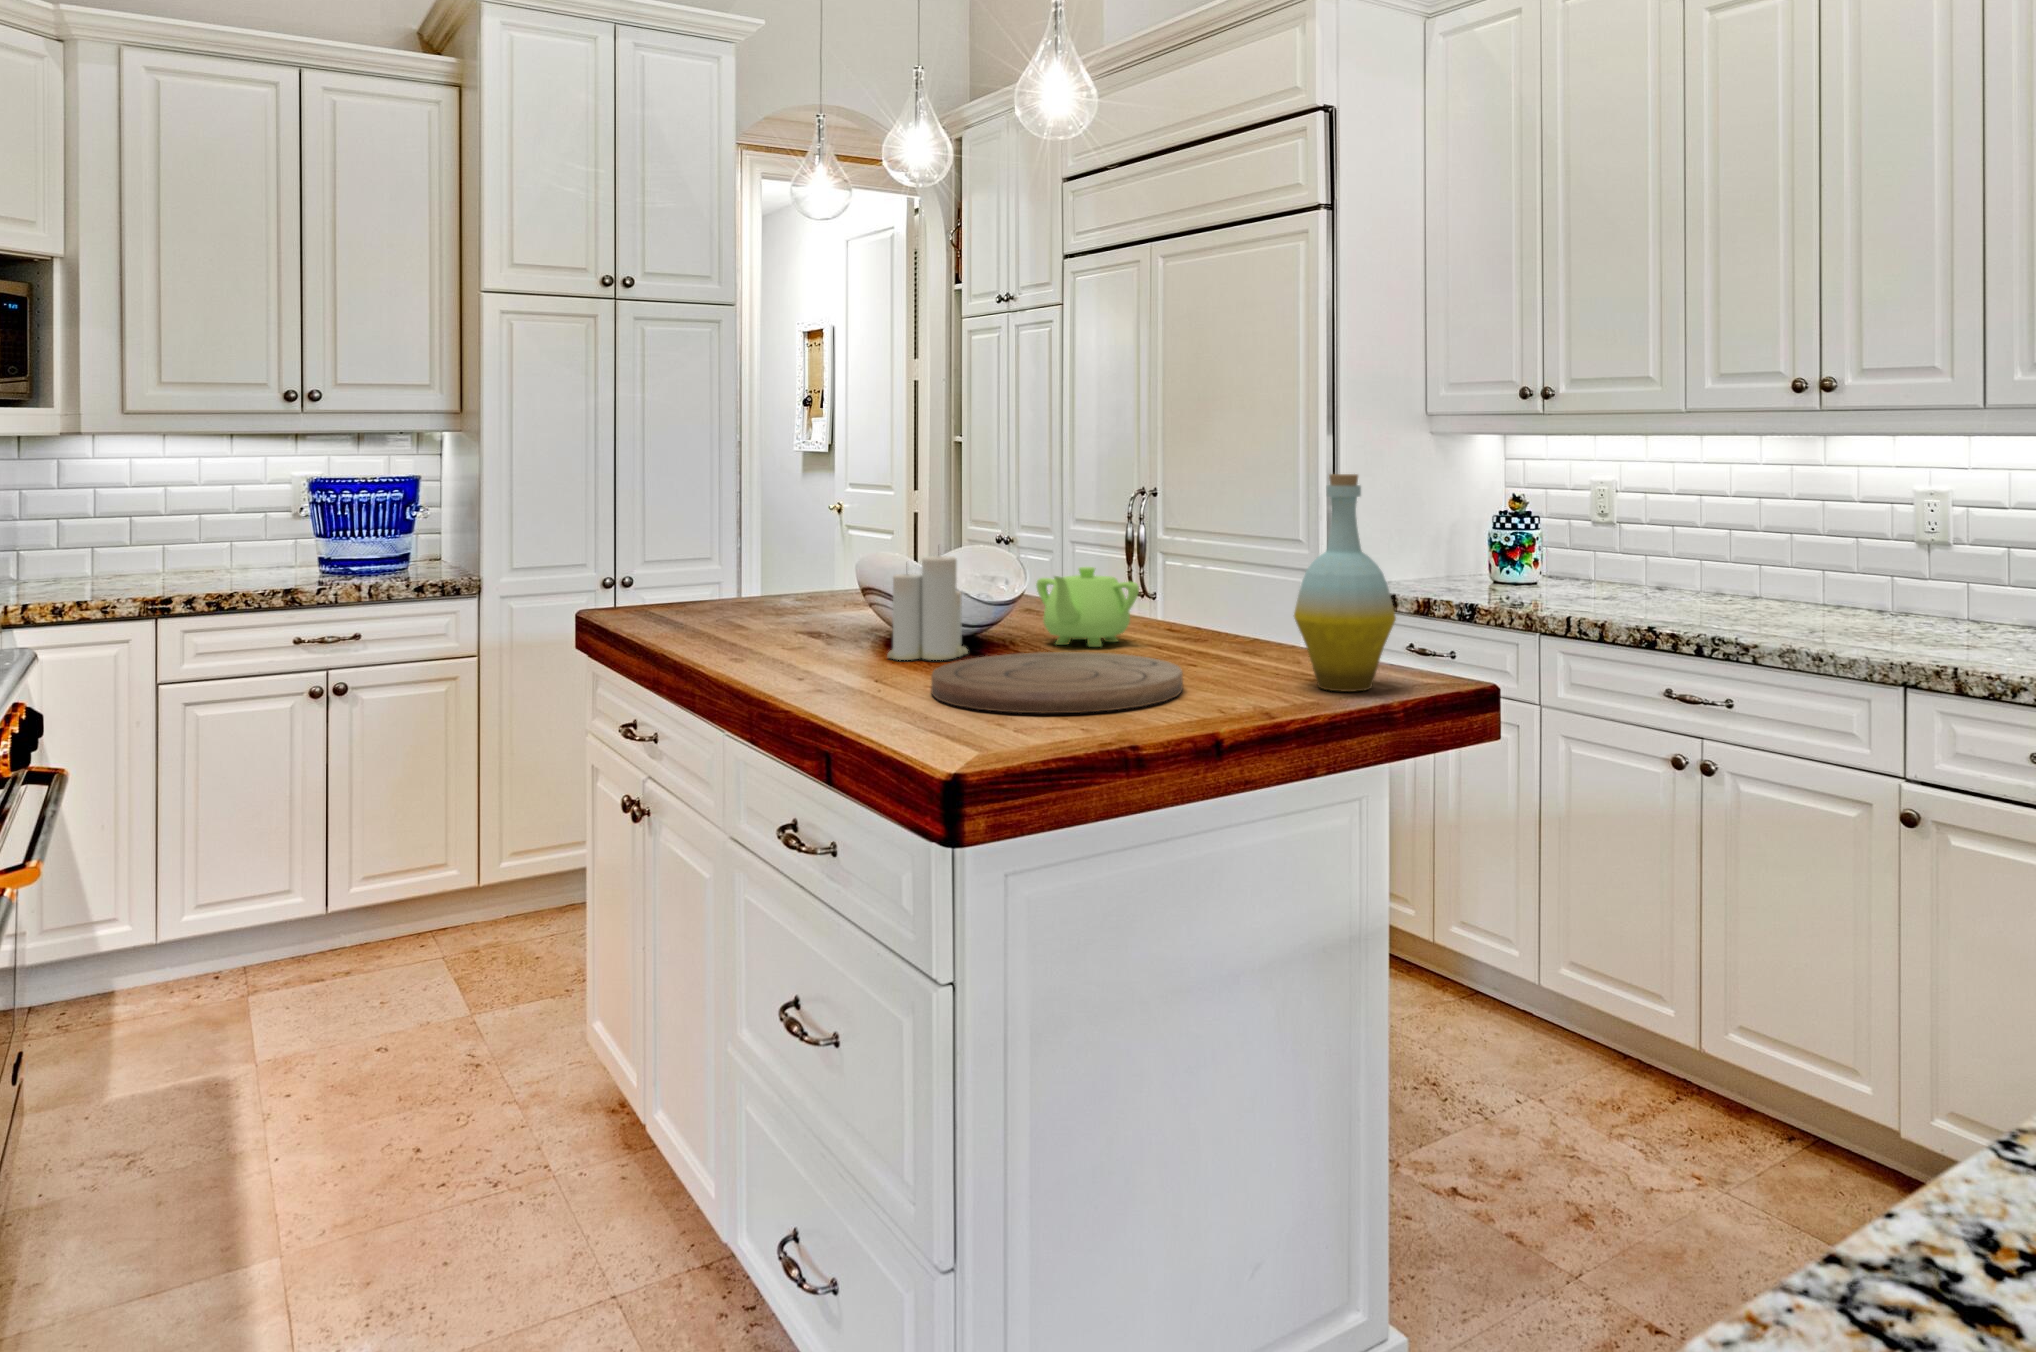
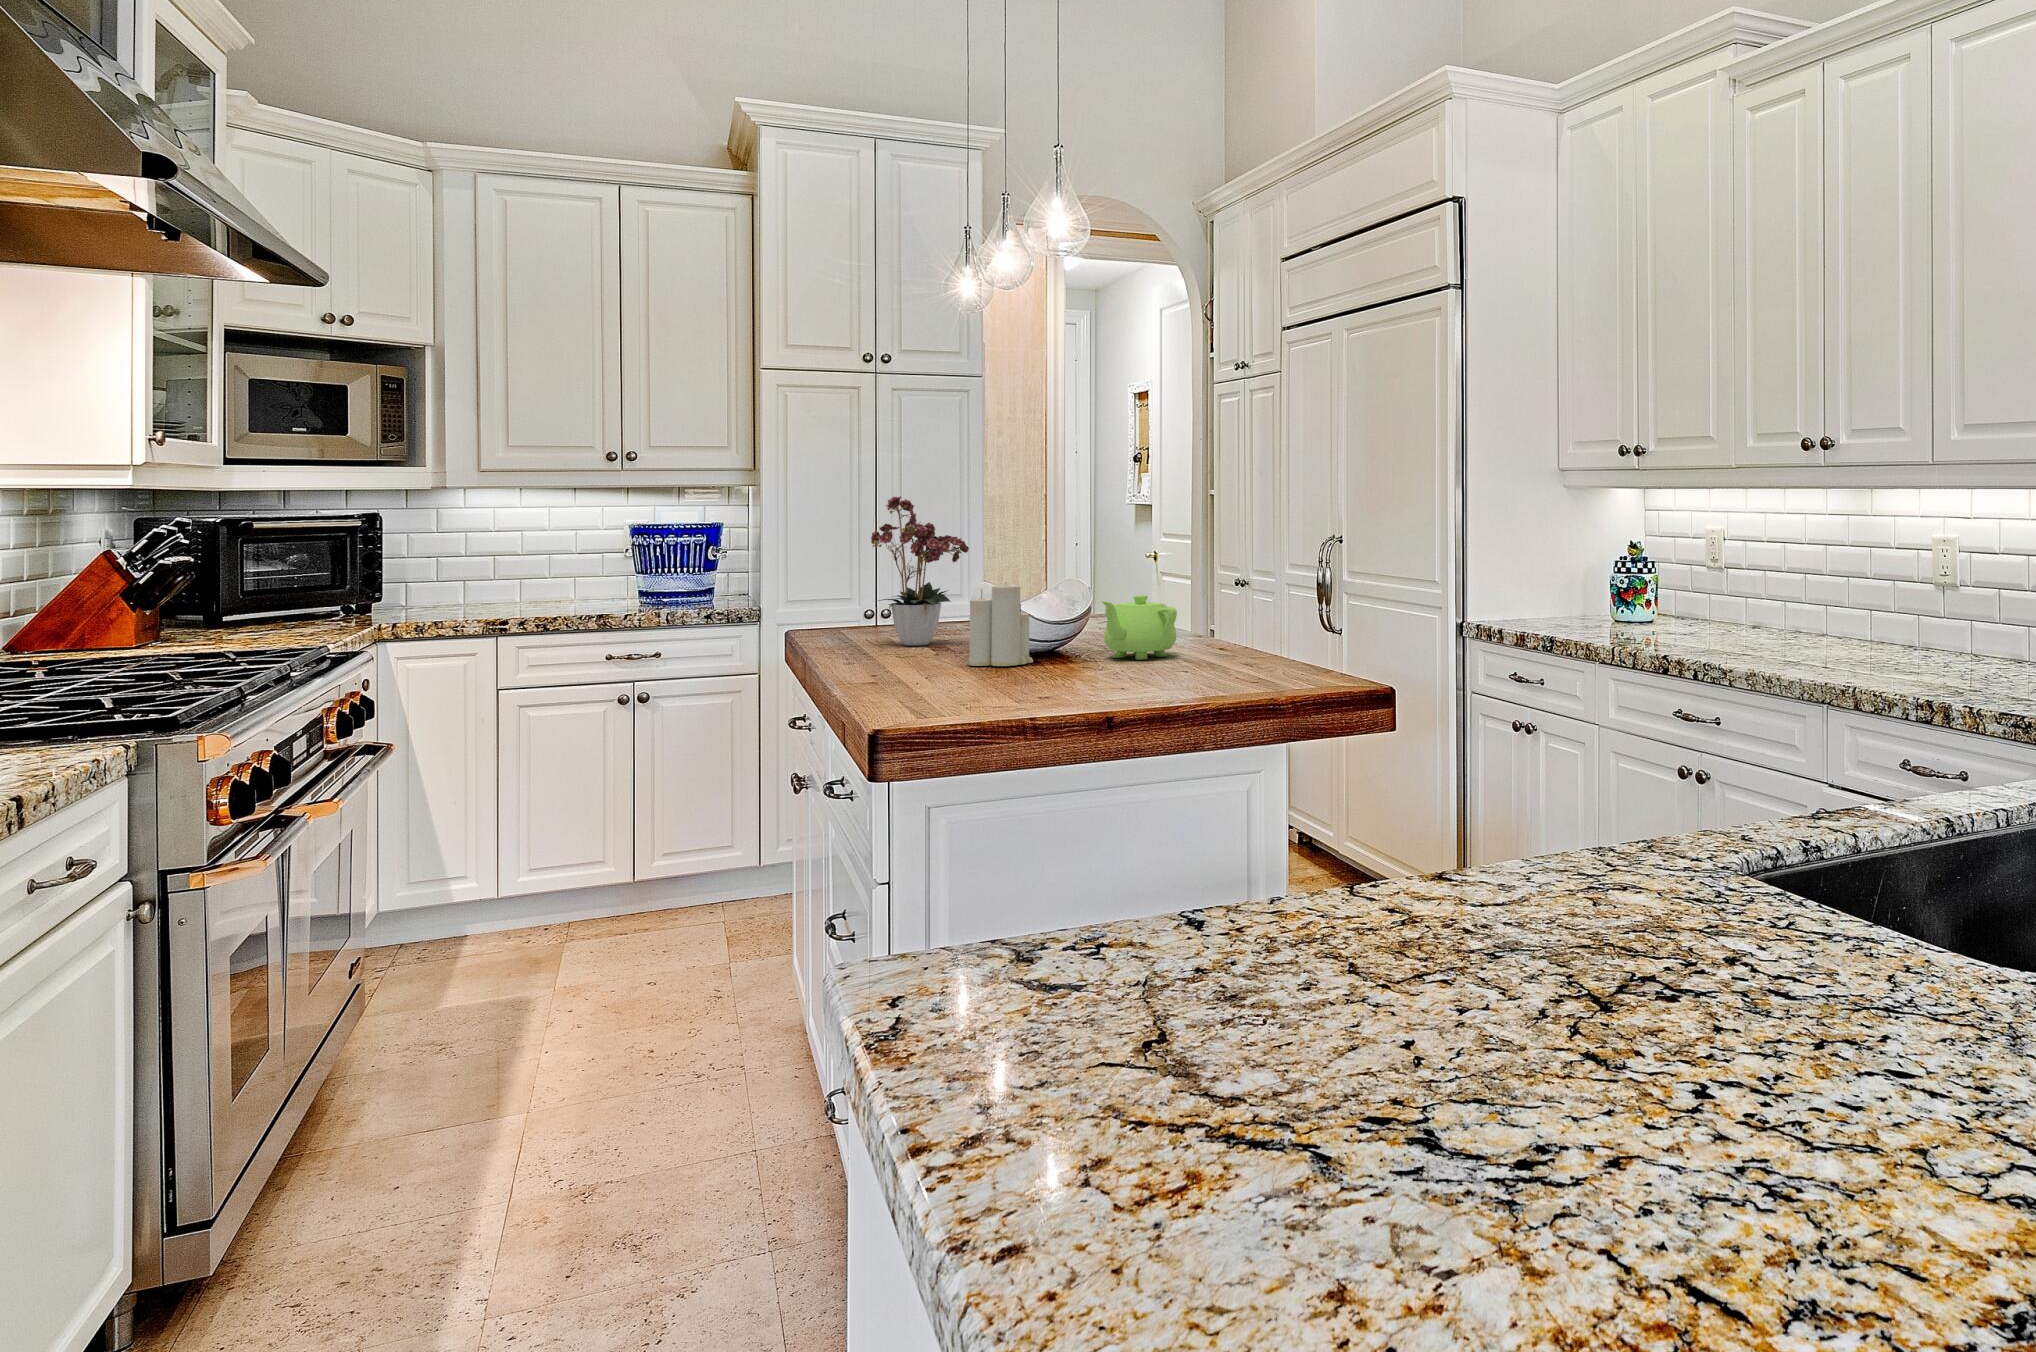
flower arrangement: none [711,436,848,631] -> present [871,496,969,646]
bottle: present [1294,474,1396,692] -> none [1236,520,1317,690]
cutting board: present [931,652,1183,713] -> none [954,660,1153,700]

